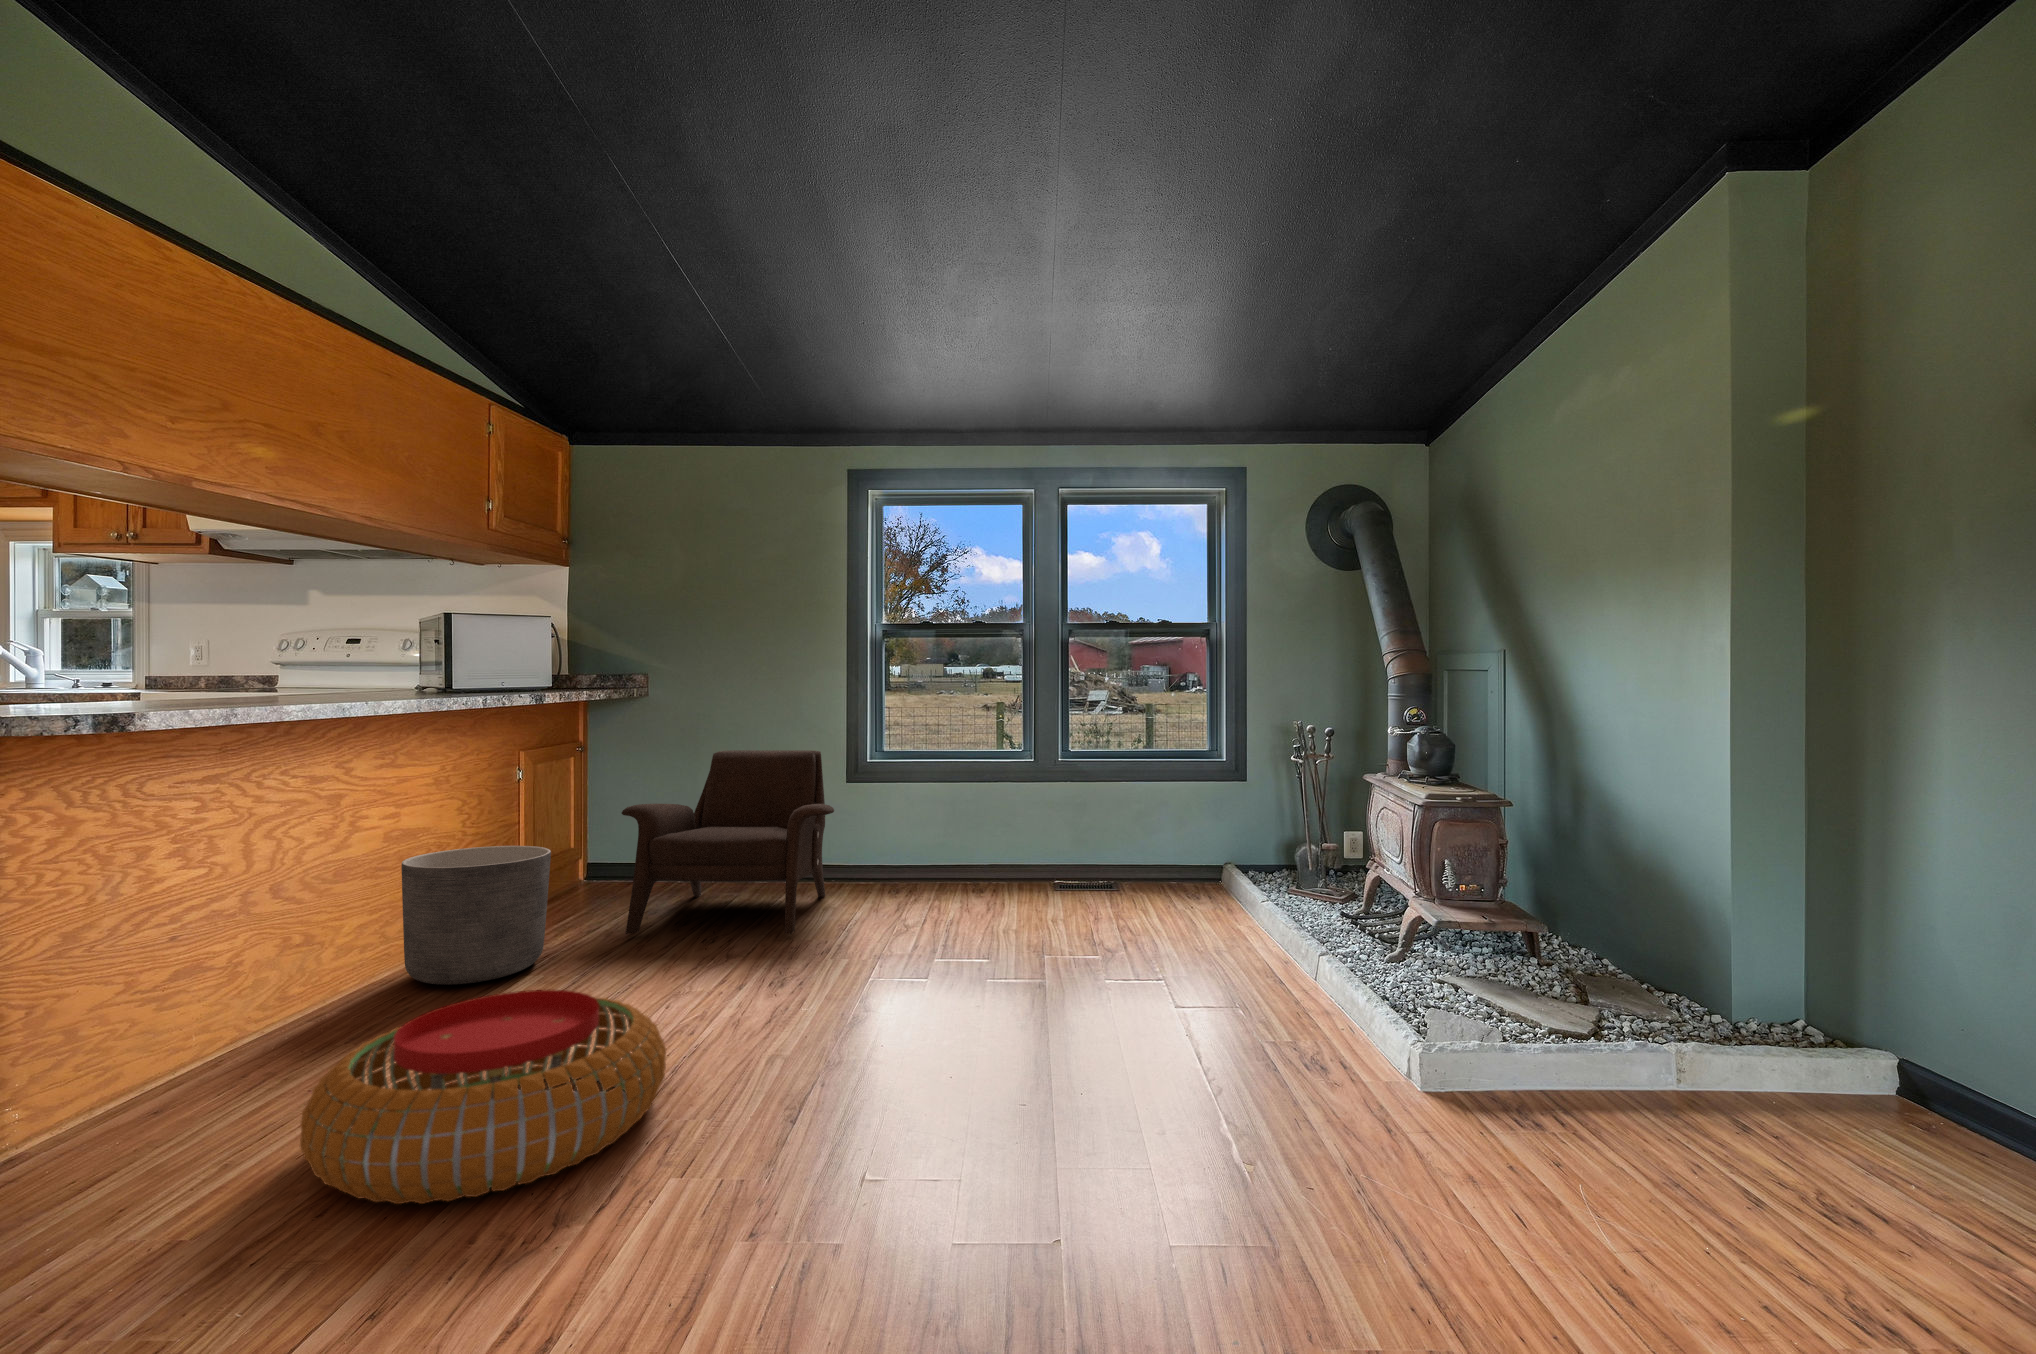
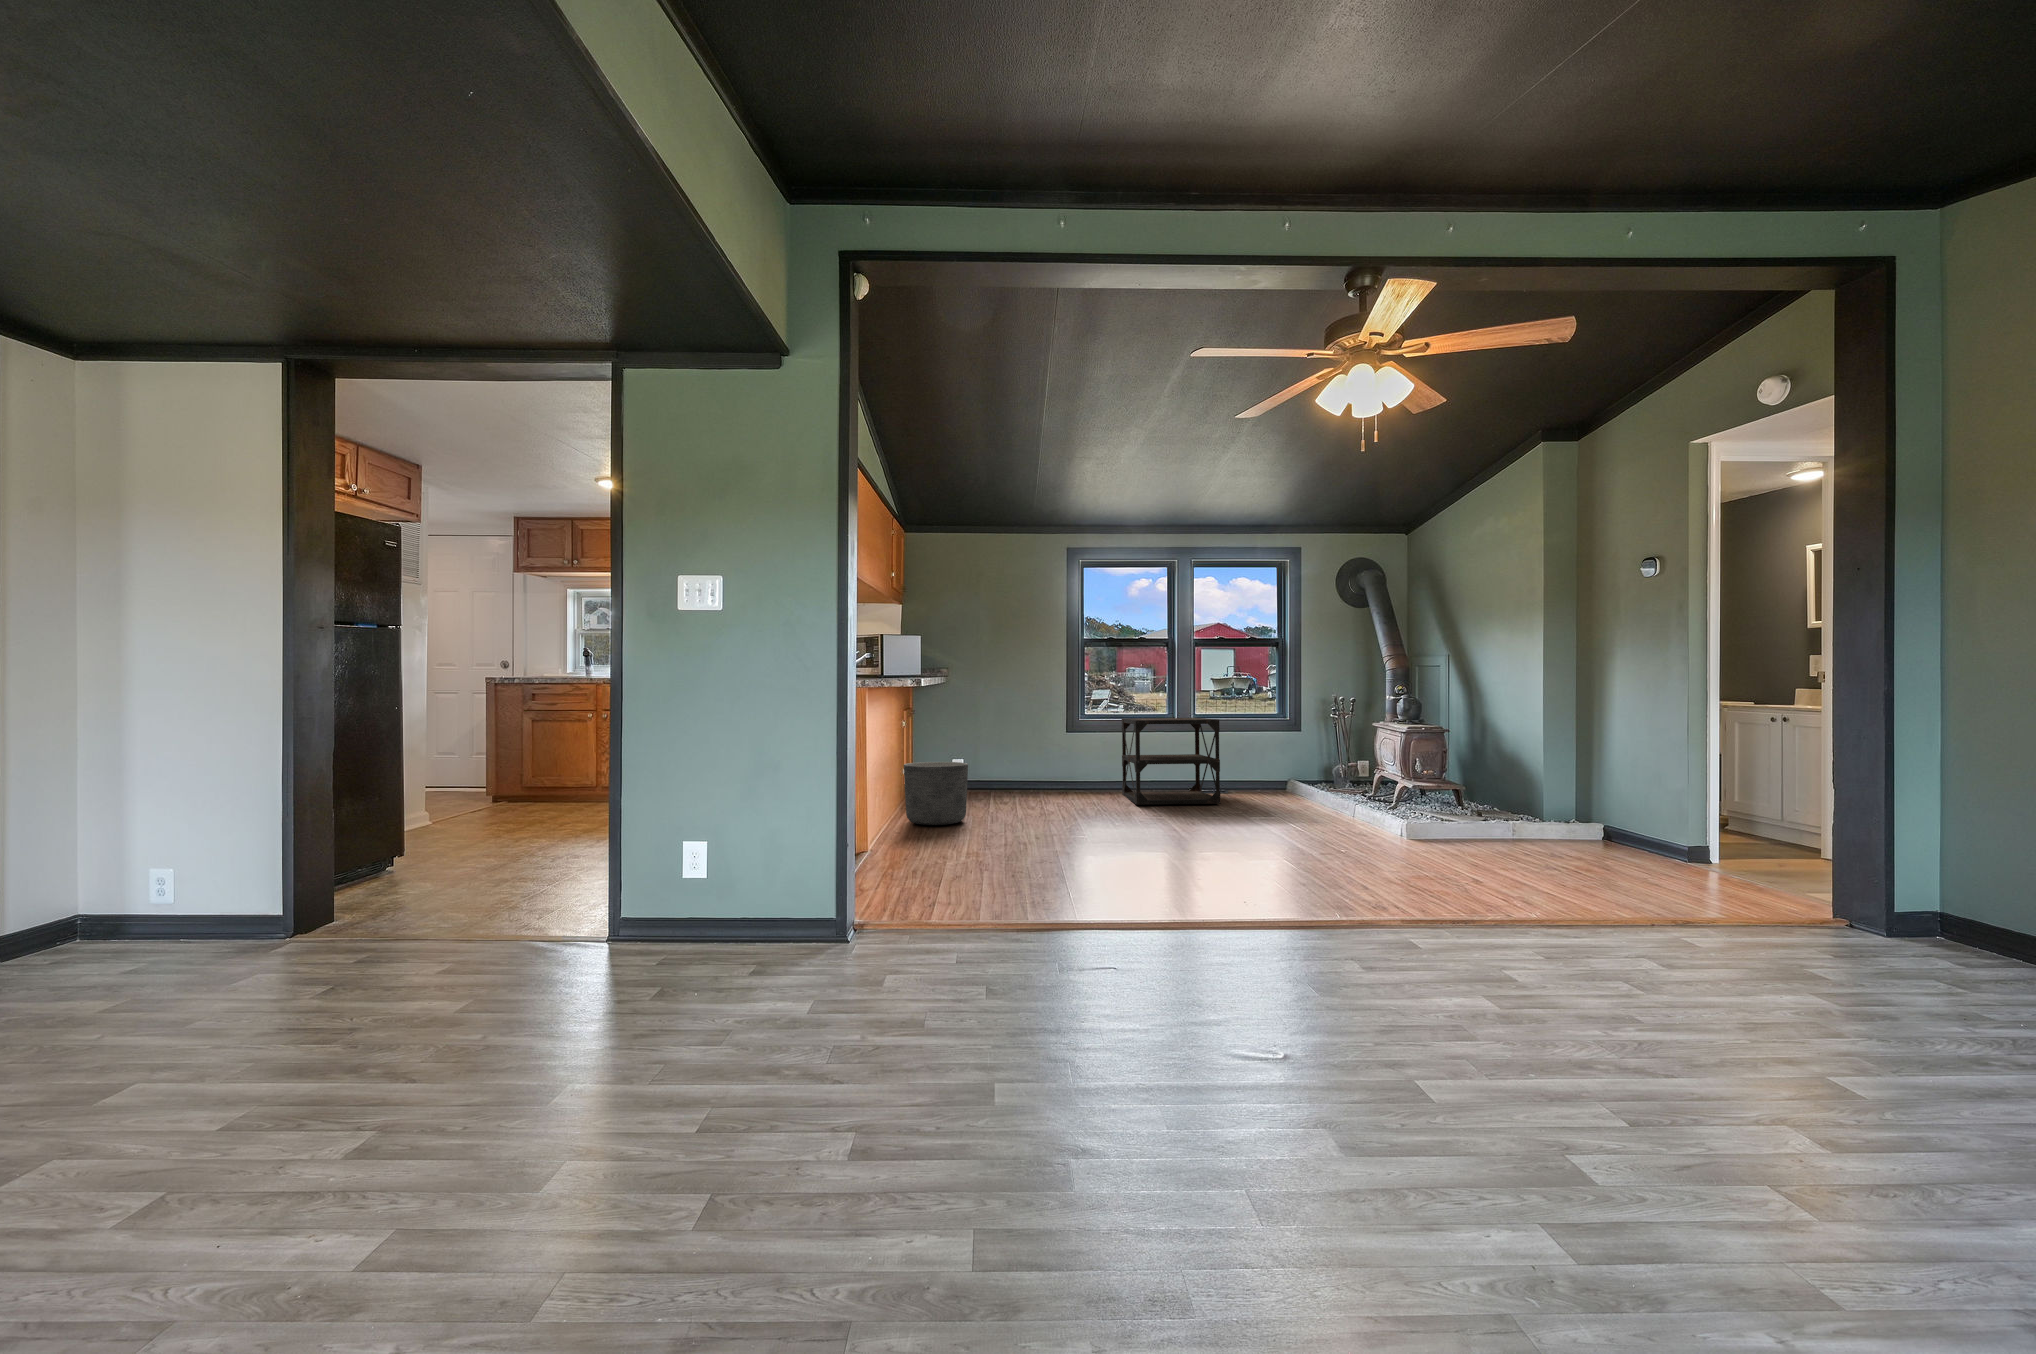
armchair: present [622,750,834,934] -> none [973,715,1086,810]
side table: none [924,757,1079,920] -> present [1122,718,1220,805]
pouf: present [299,990,666,1204] -> none [993,805,1114,861]

